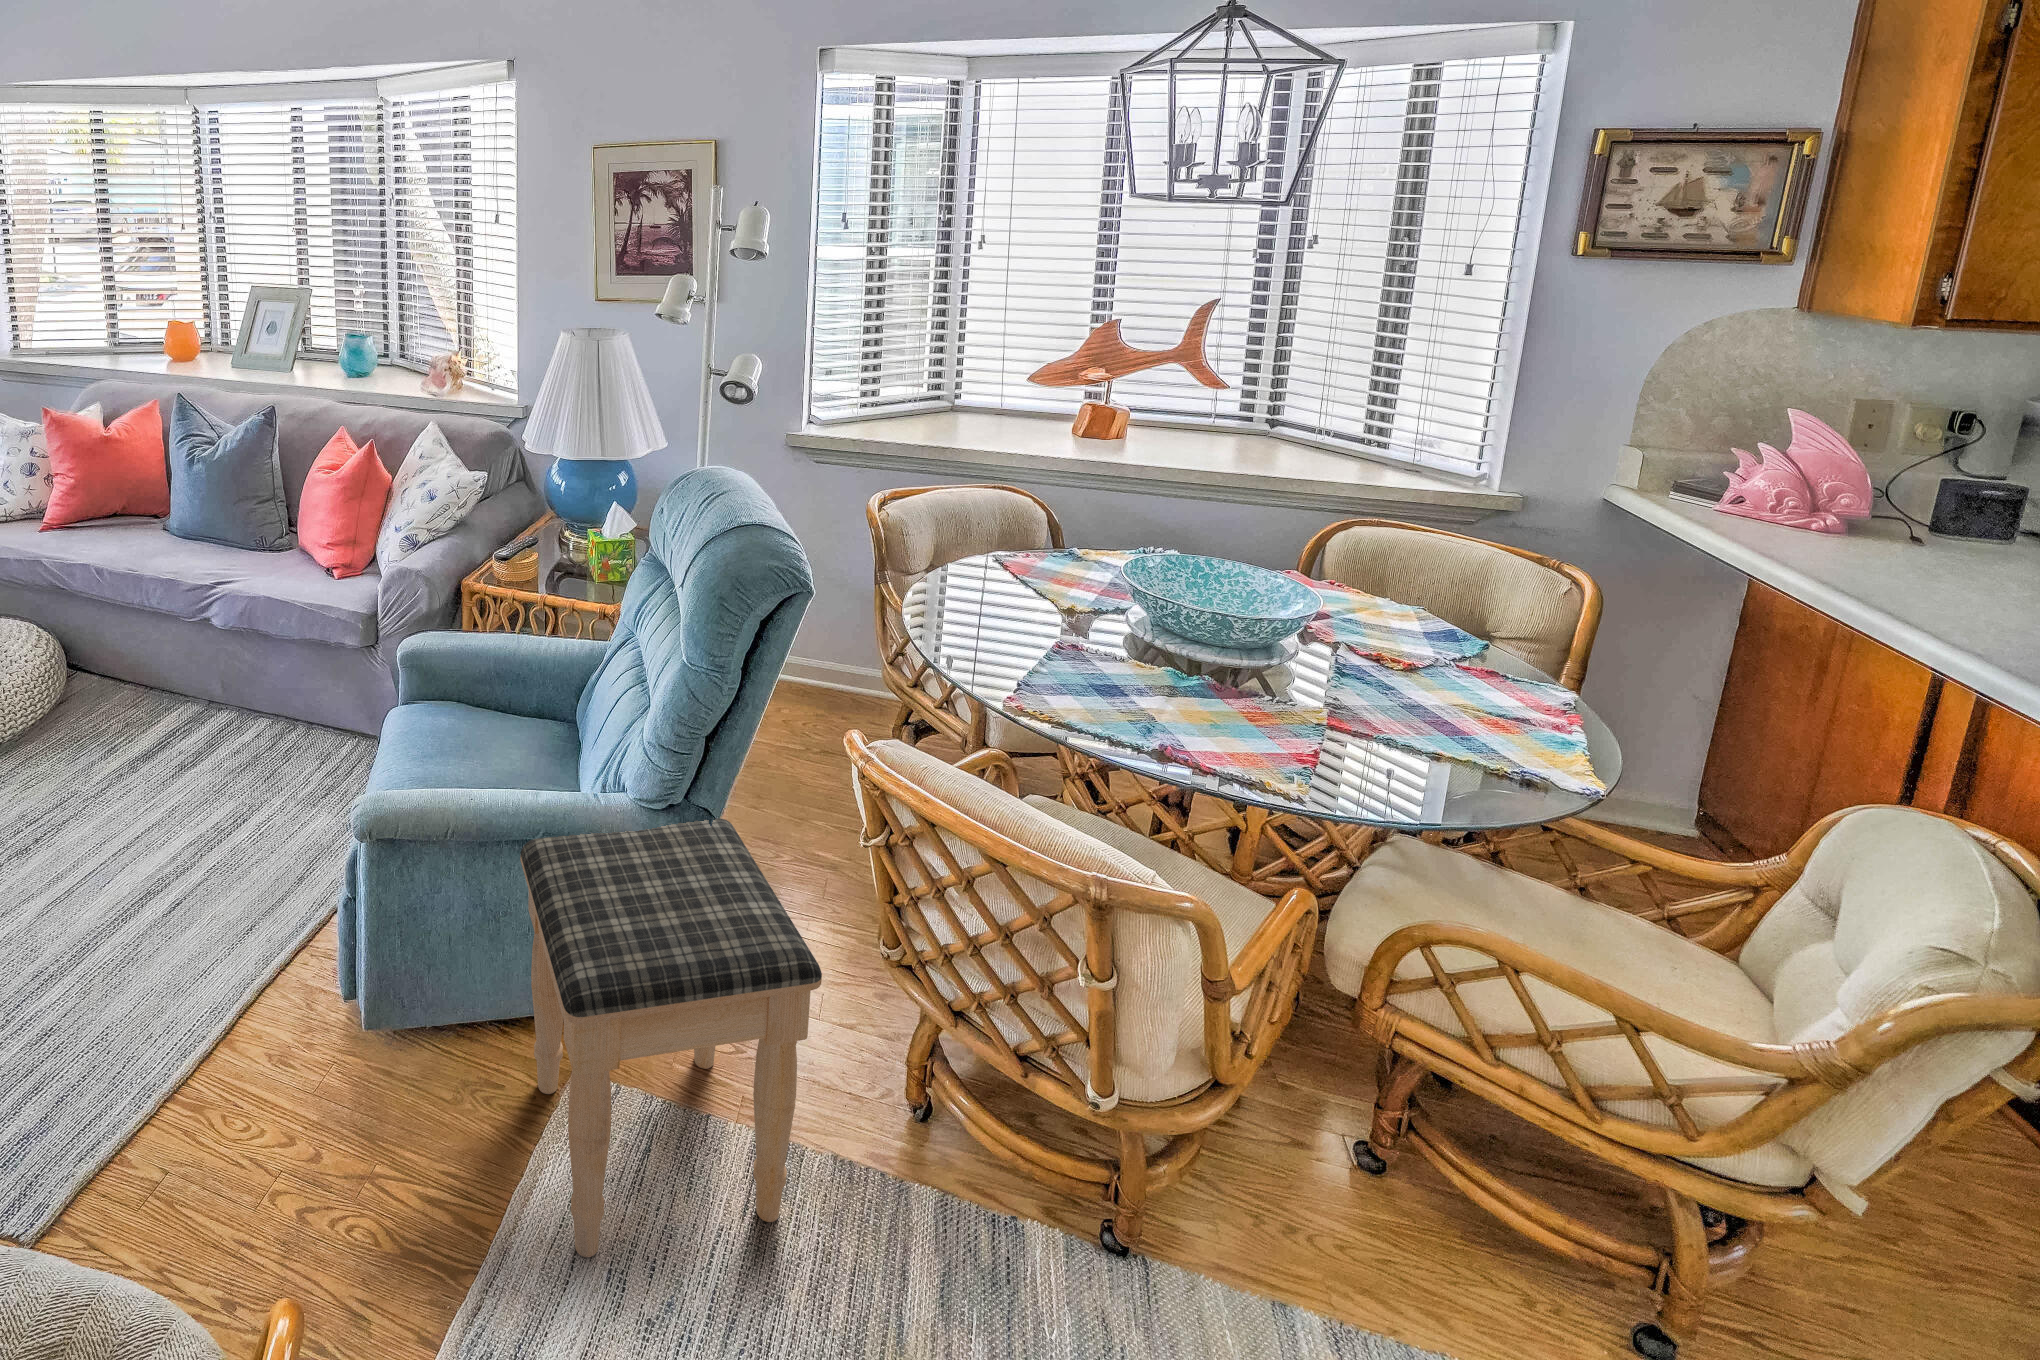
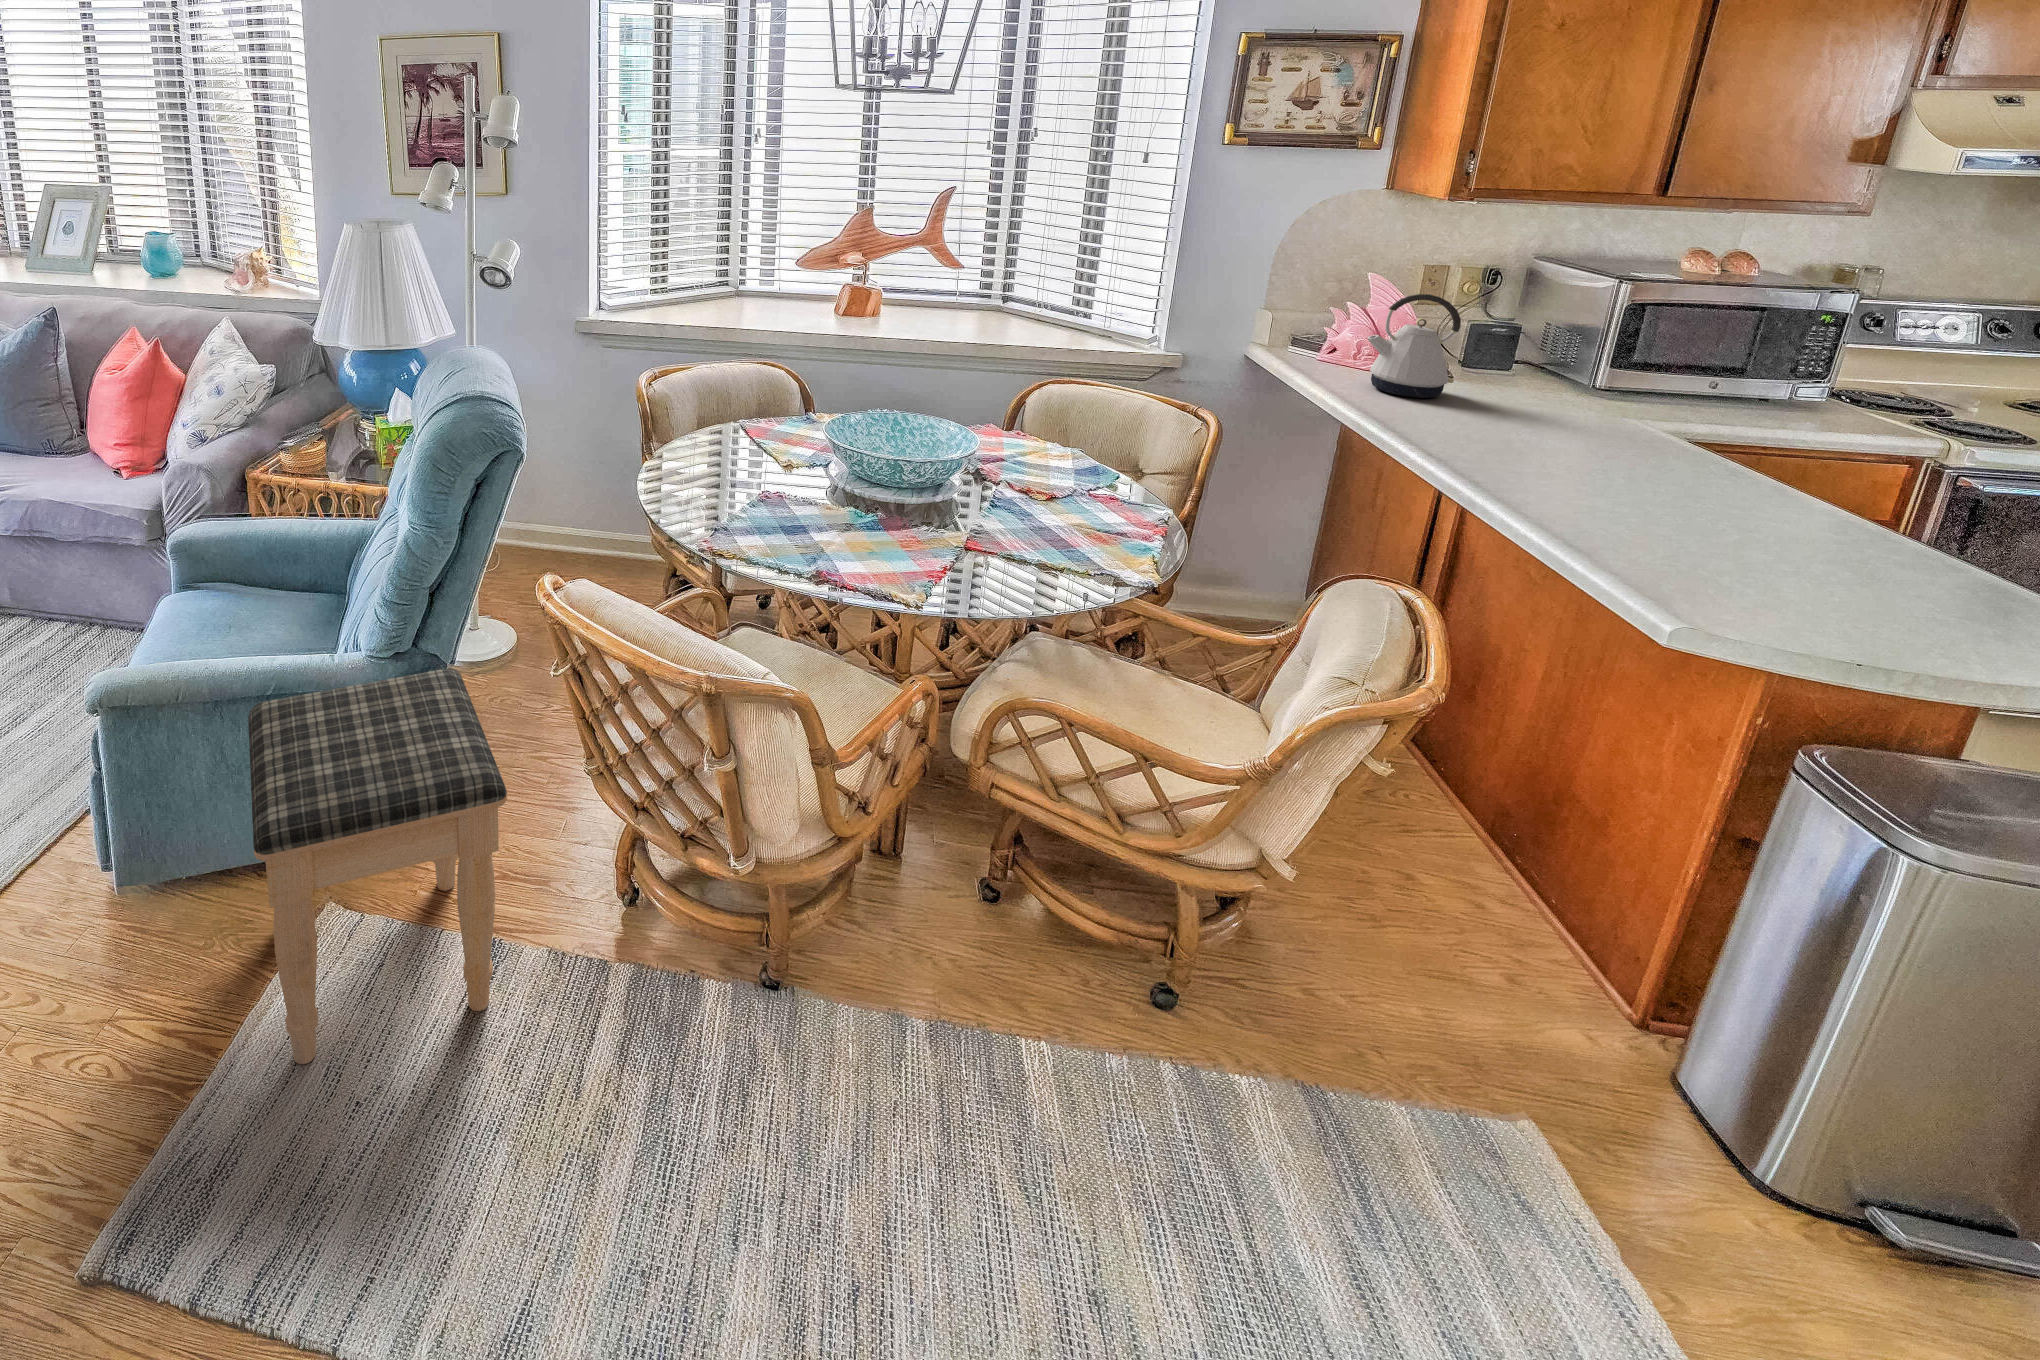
kettle: none [1818,447,1960,576] -> present [1367,294,1461,398]

